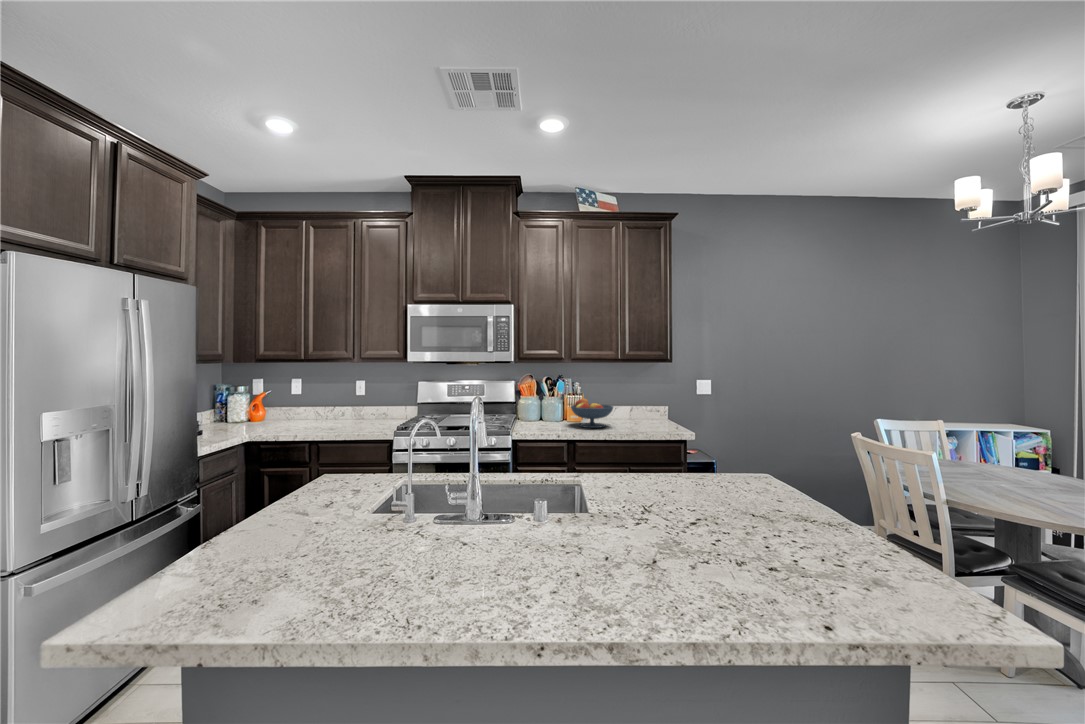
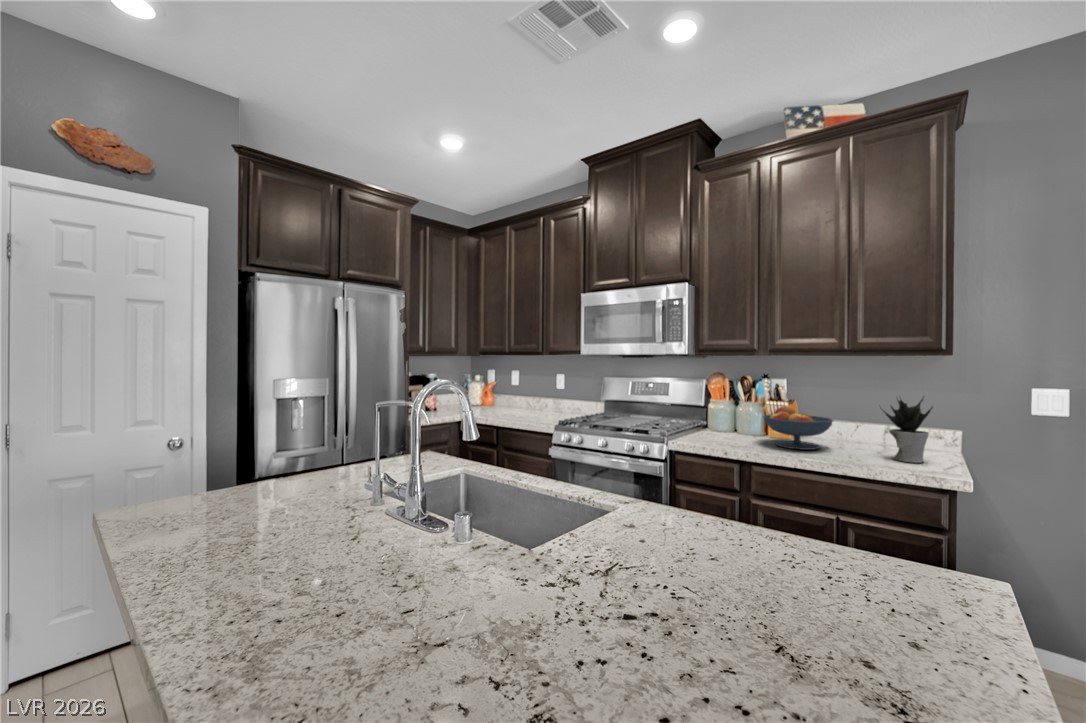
potted plant: none [637,387,664,428] -> present [883,396,933,463]

